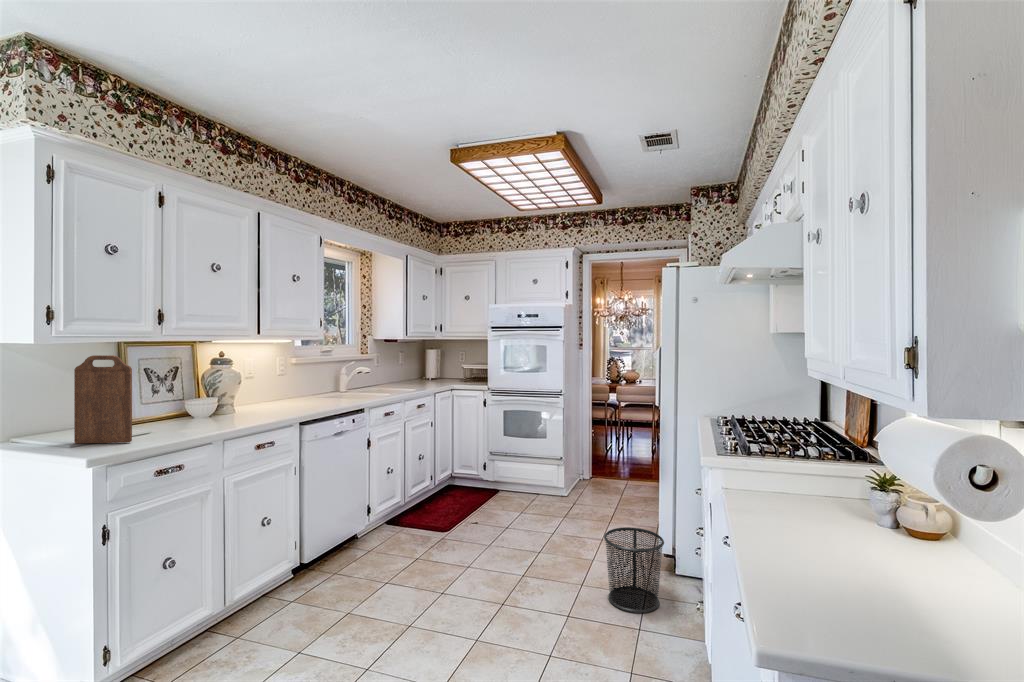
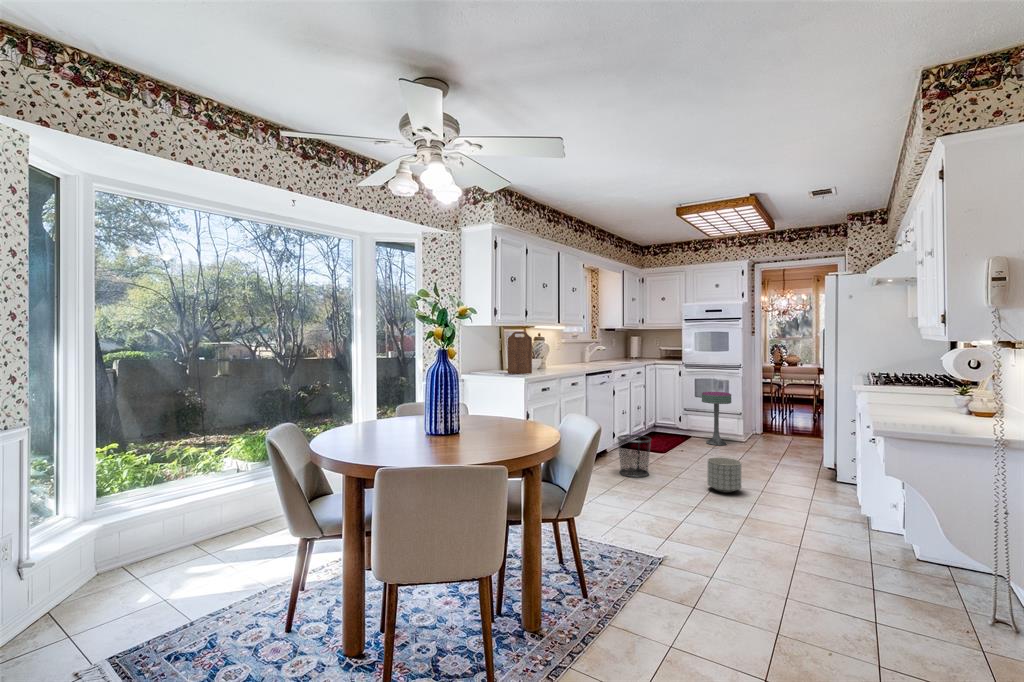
bar stool: none [510,428,549,507] -> present [702,392,731,445]
trash can: present [604,527,664,613] -> present [617,435,651,477]
planter: none [482,570,537,642] -> present [707,457,741,493]

